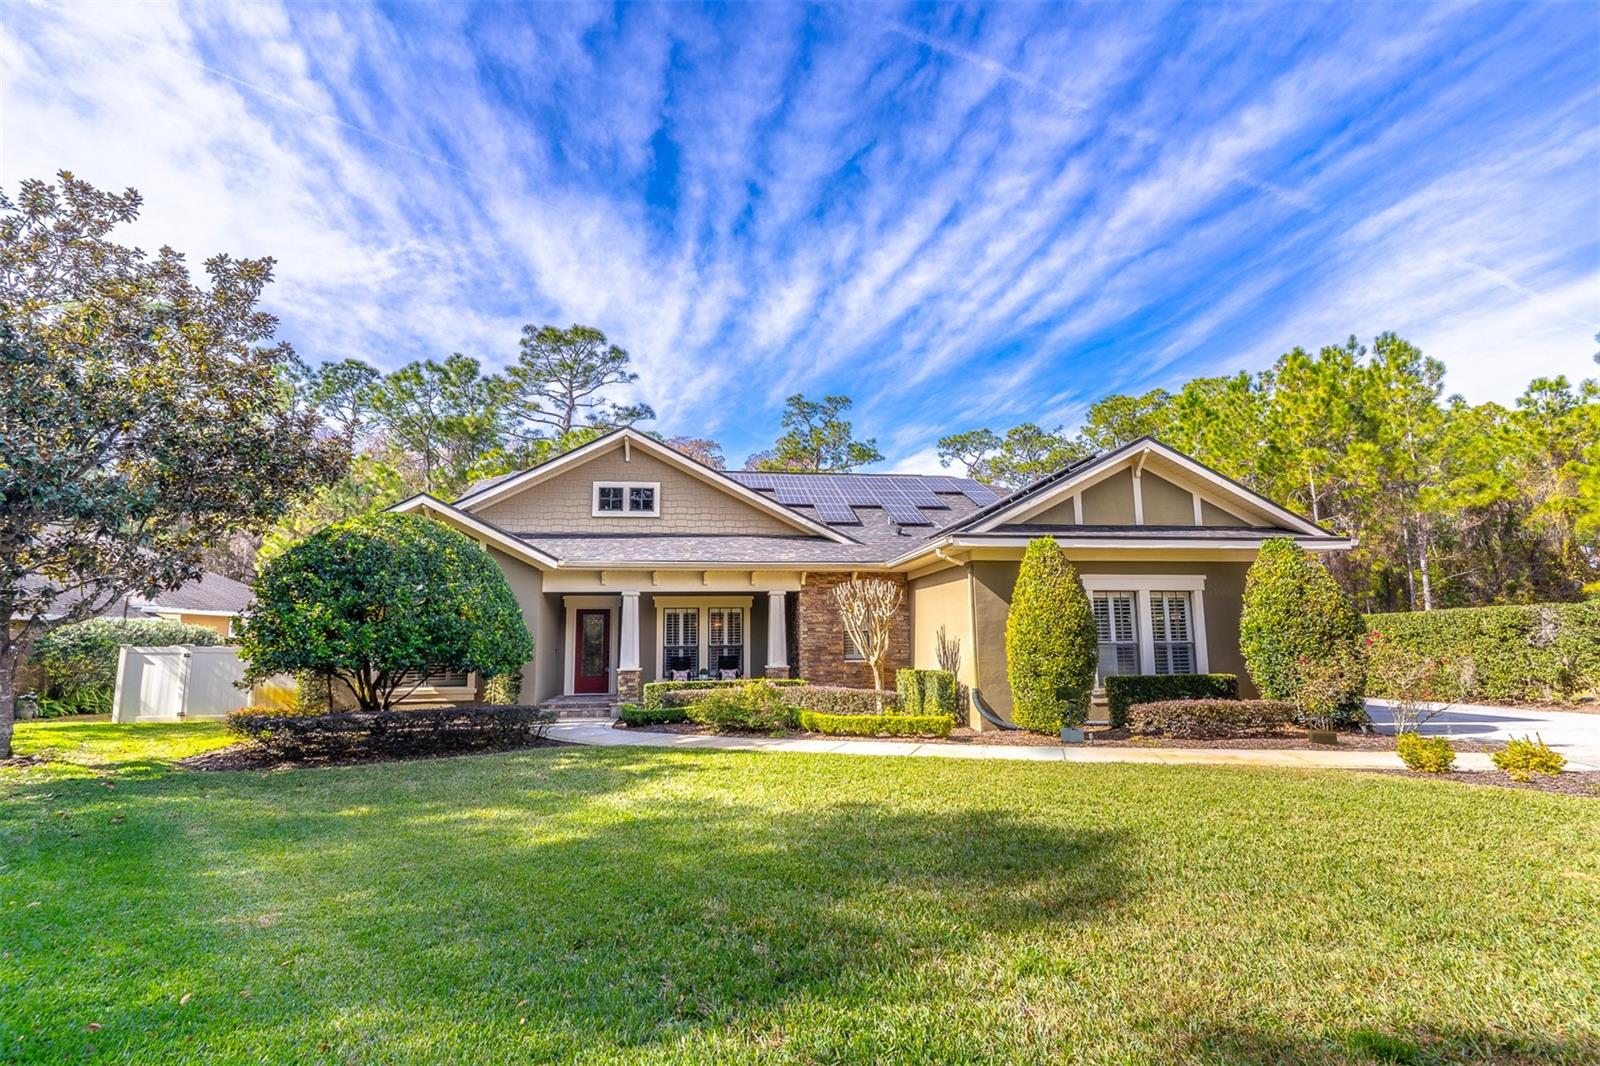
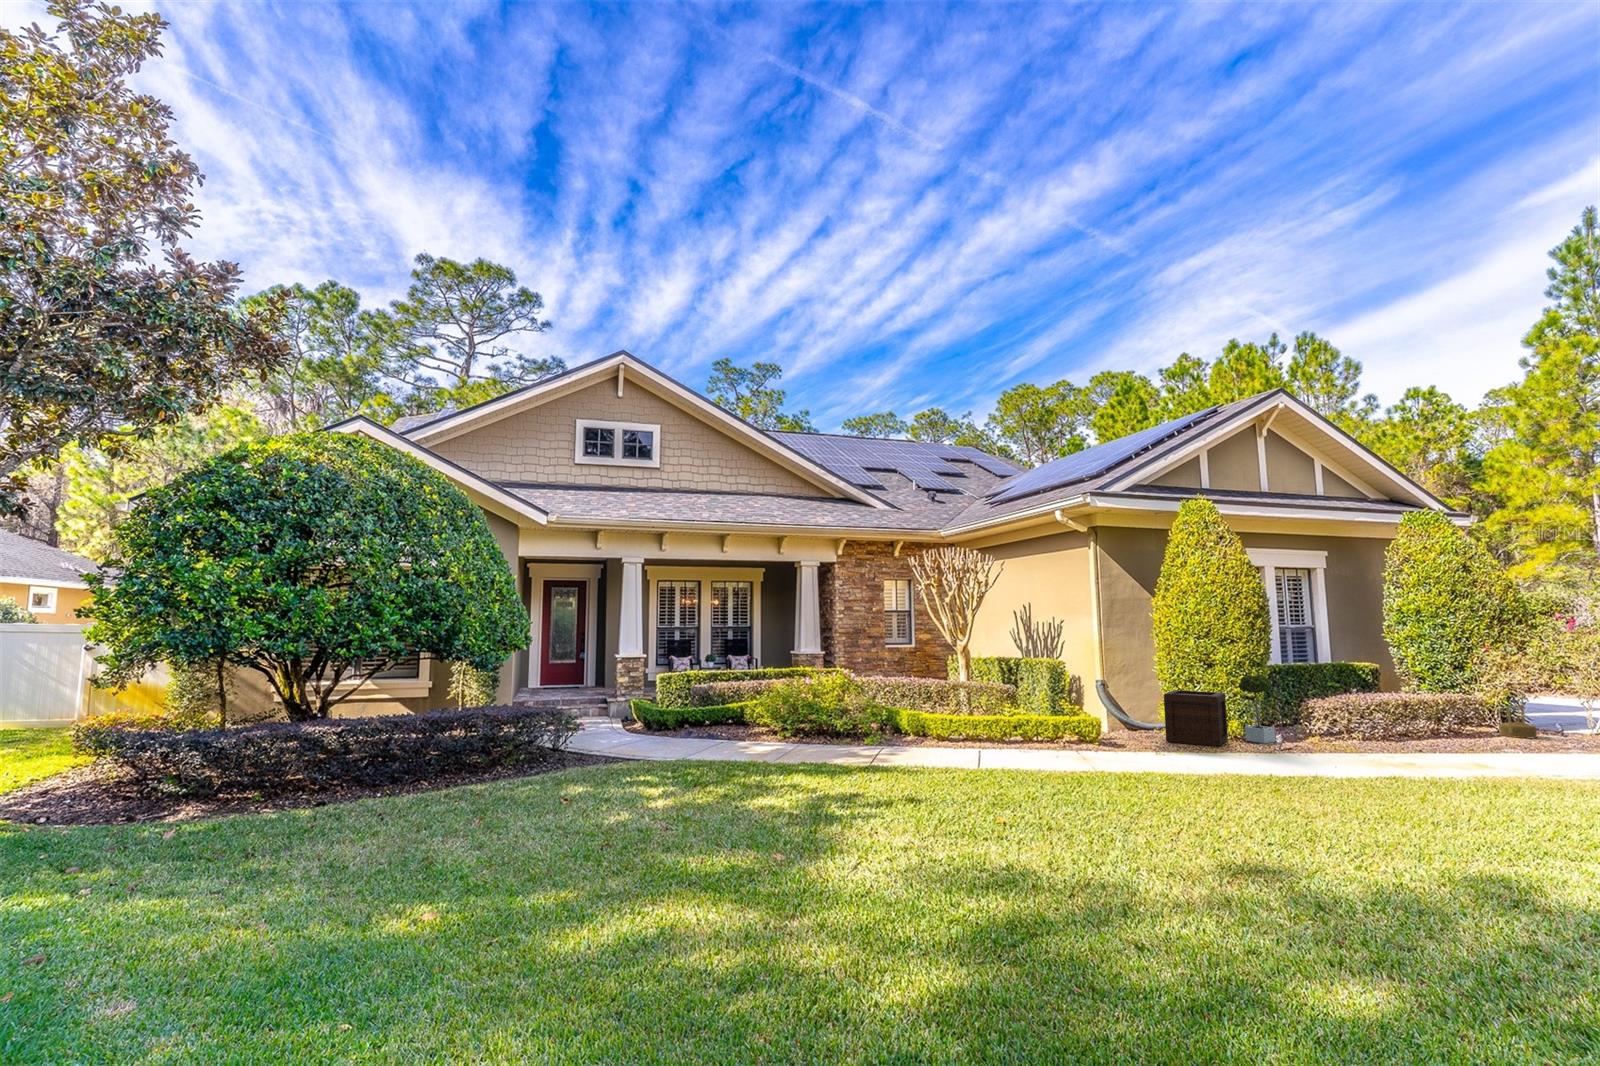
wooden crate: none [989,698,1047,744] -> present [1164,690,1228,747]

